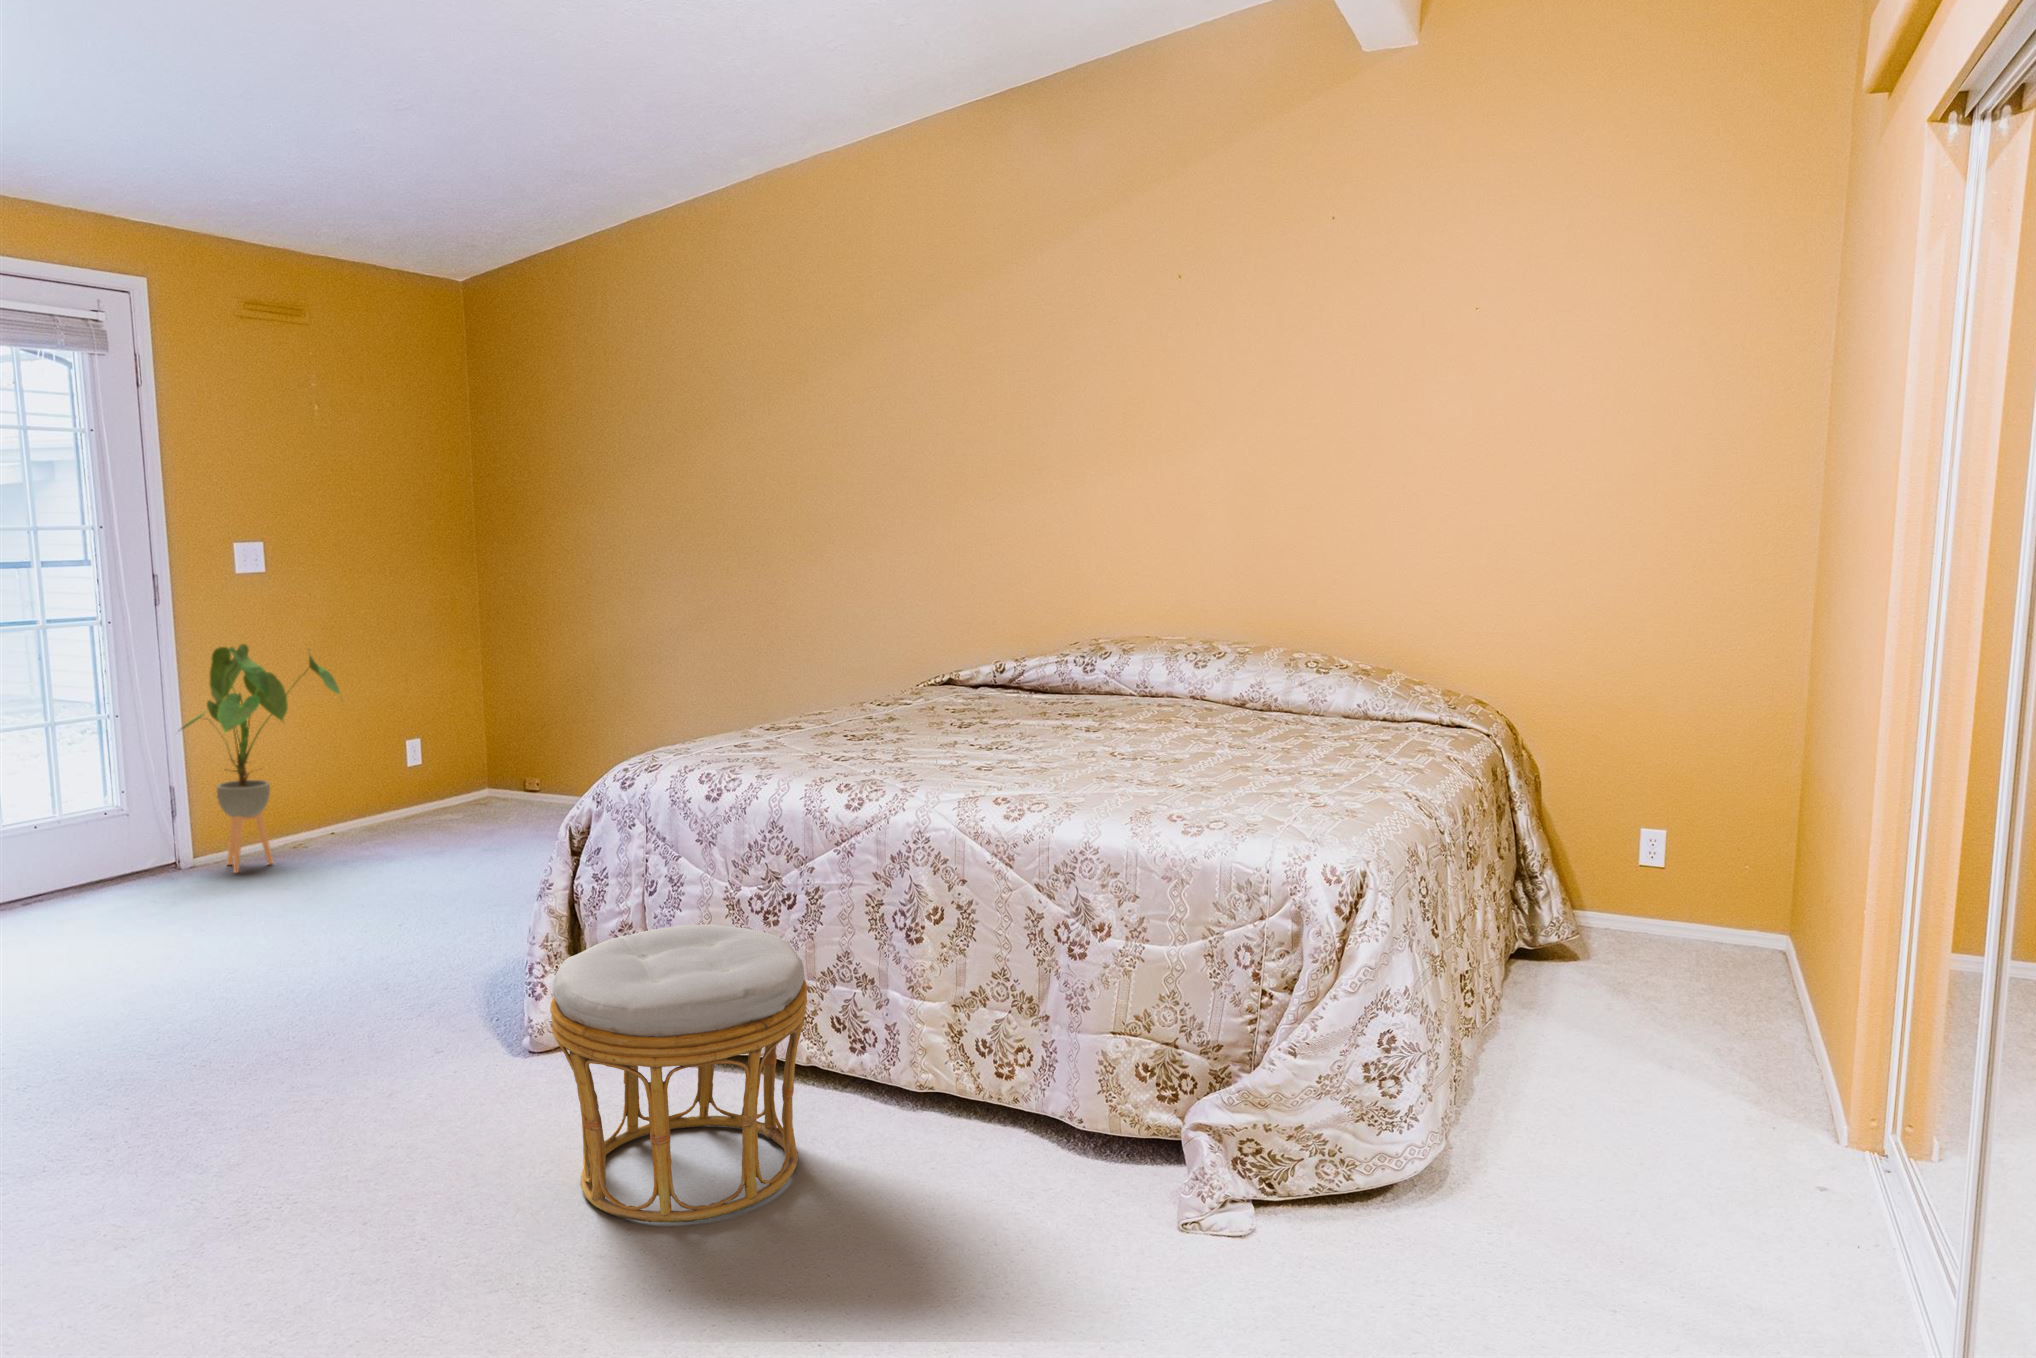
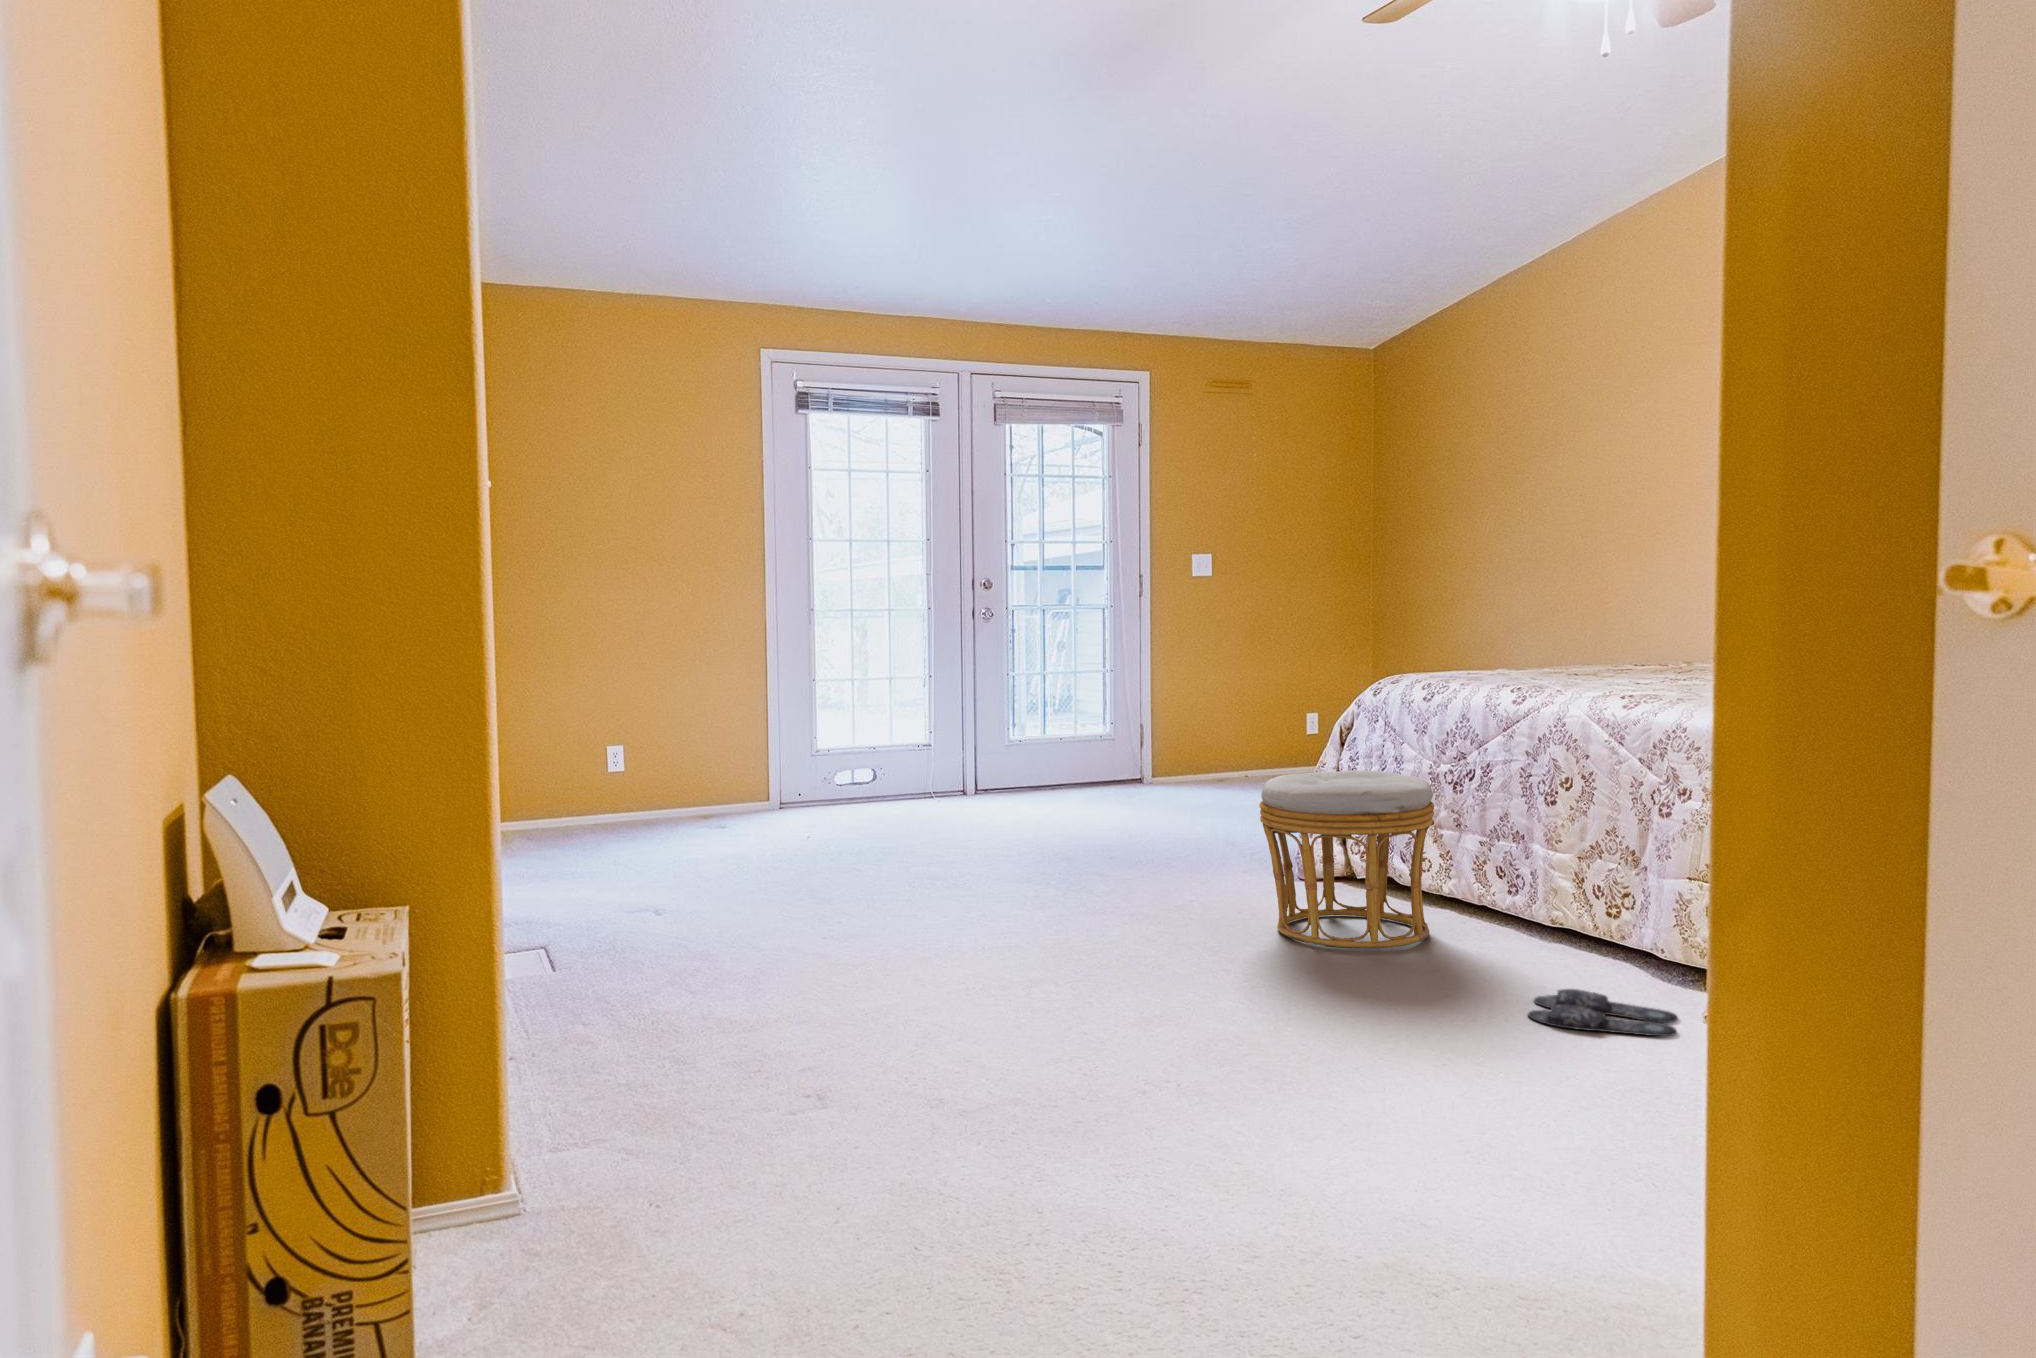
house plant: present [179,644,340,873] -> none [1165,631,1267,789]
slippers: none [1016,1220,1200,1311] -> present [1528,989,1678,1036]

